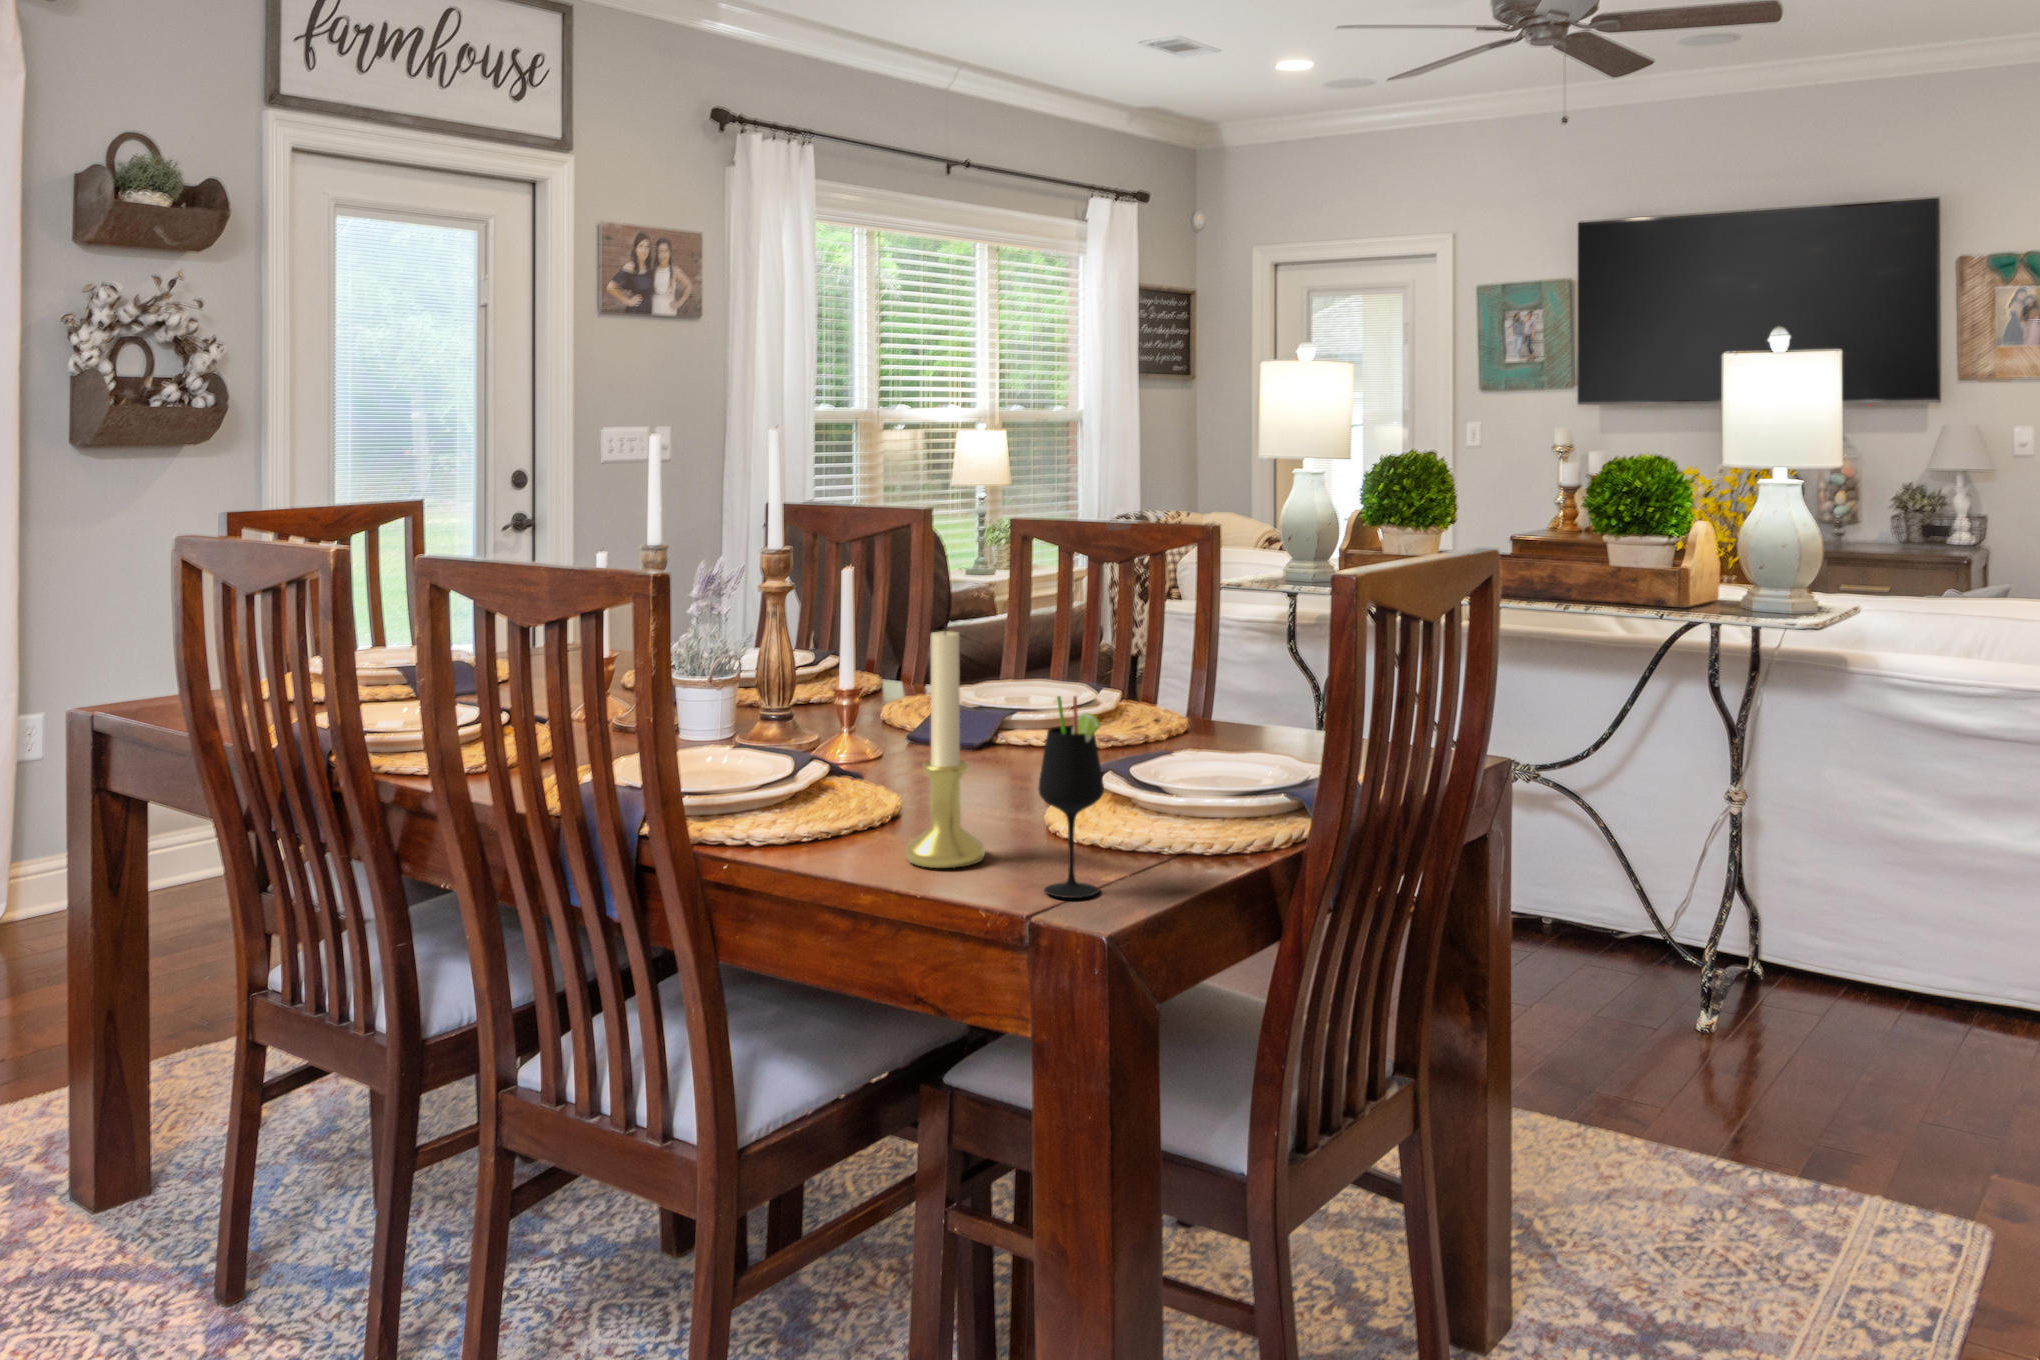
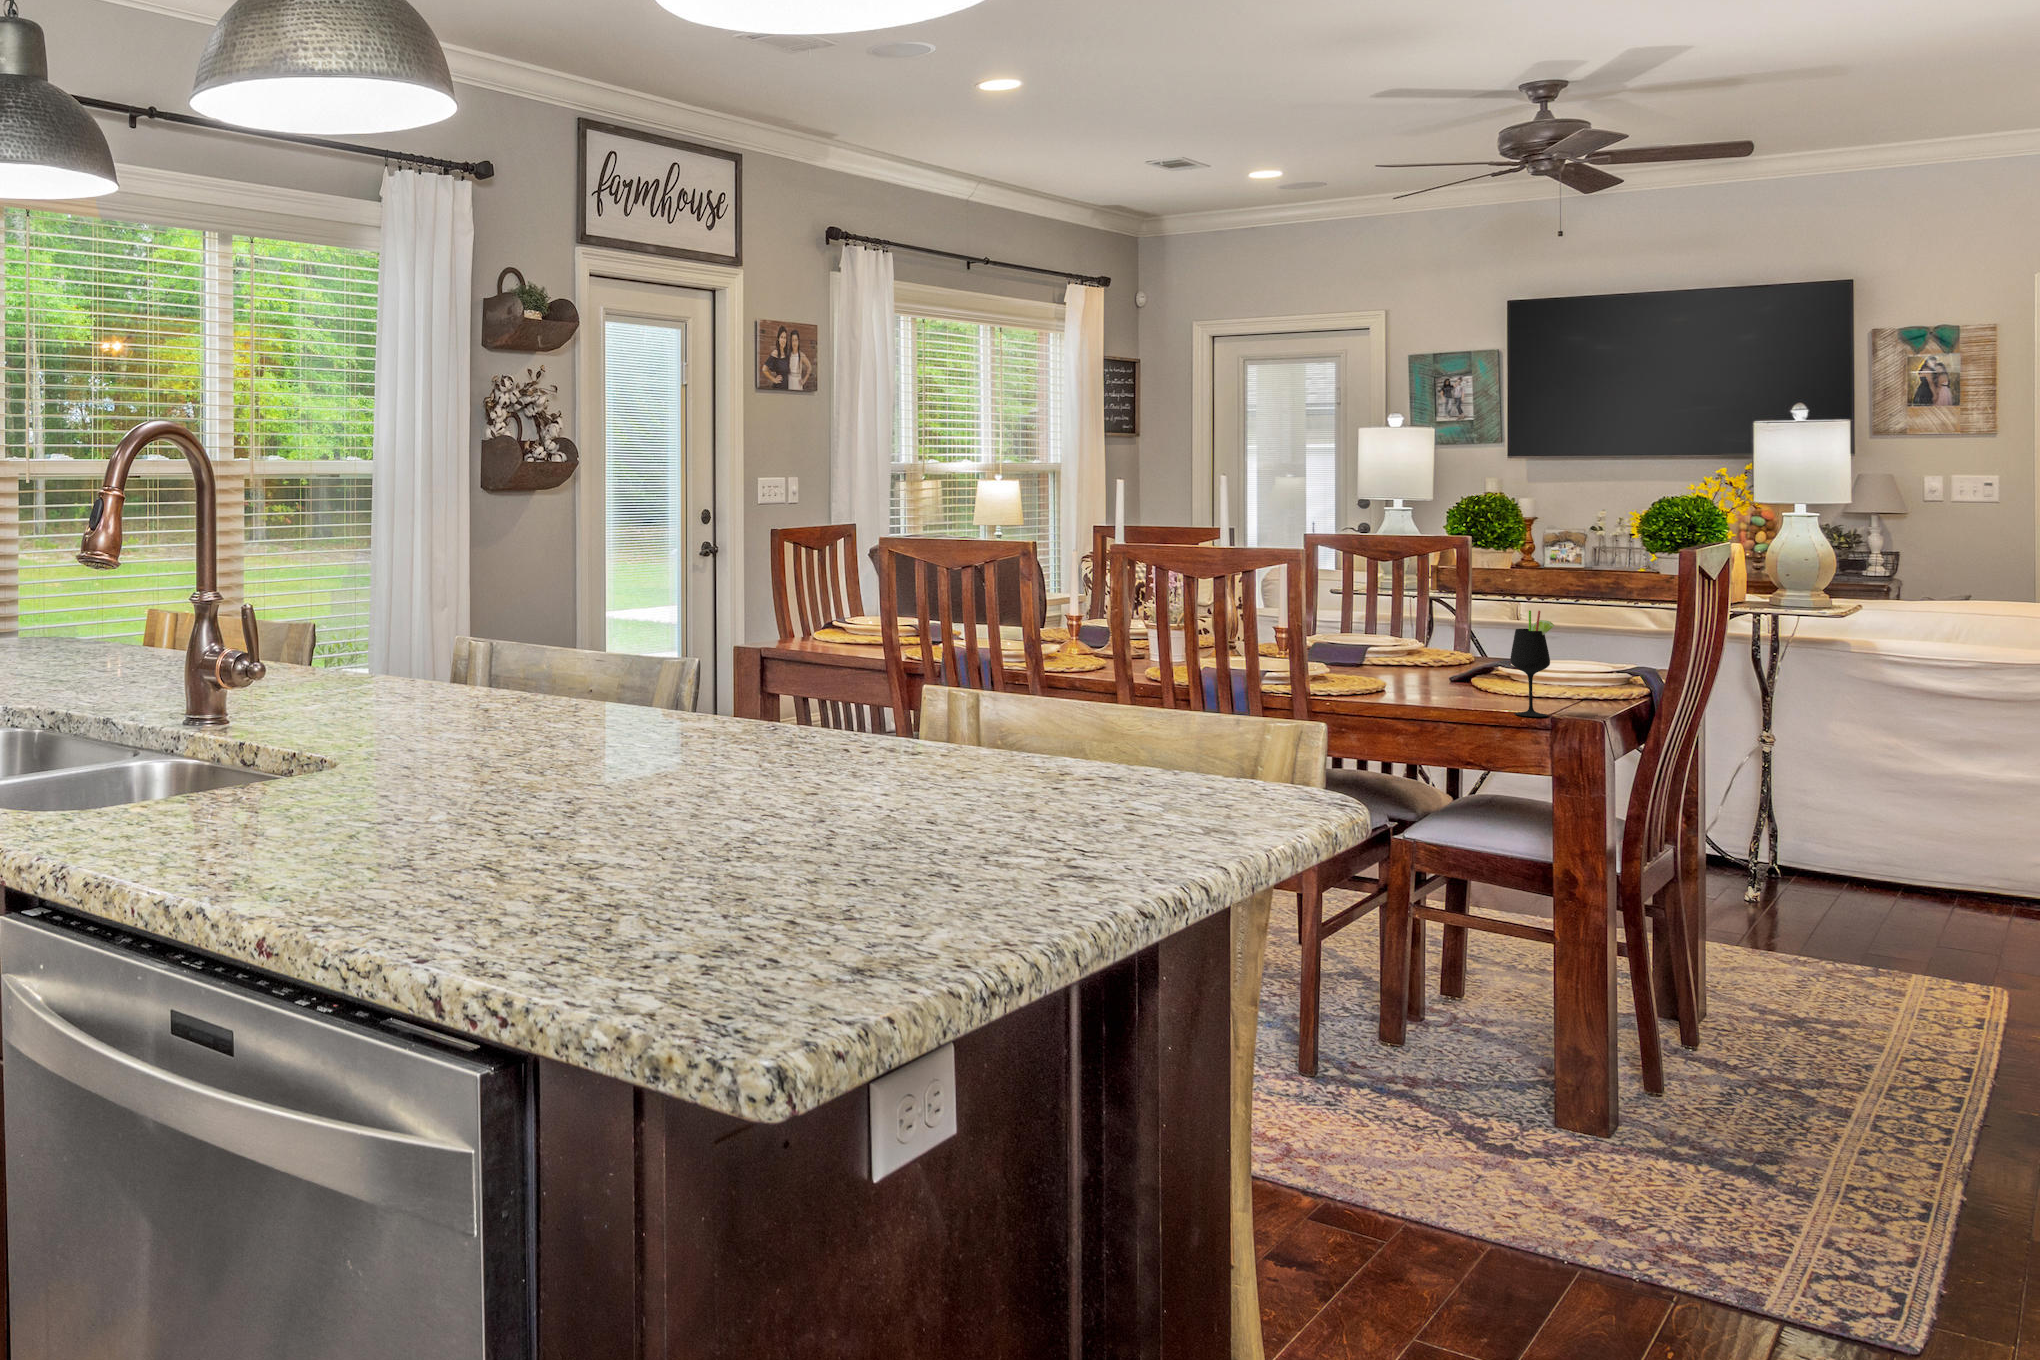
candle holder: present [906,630,985,868] -> none [1409,577,1458,707]

